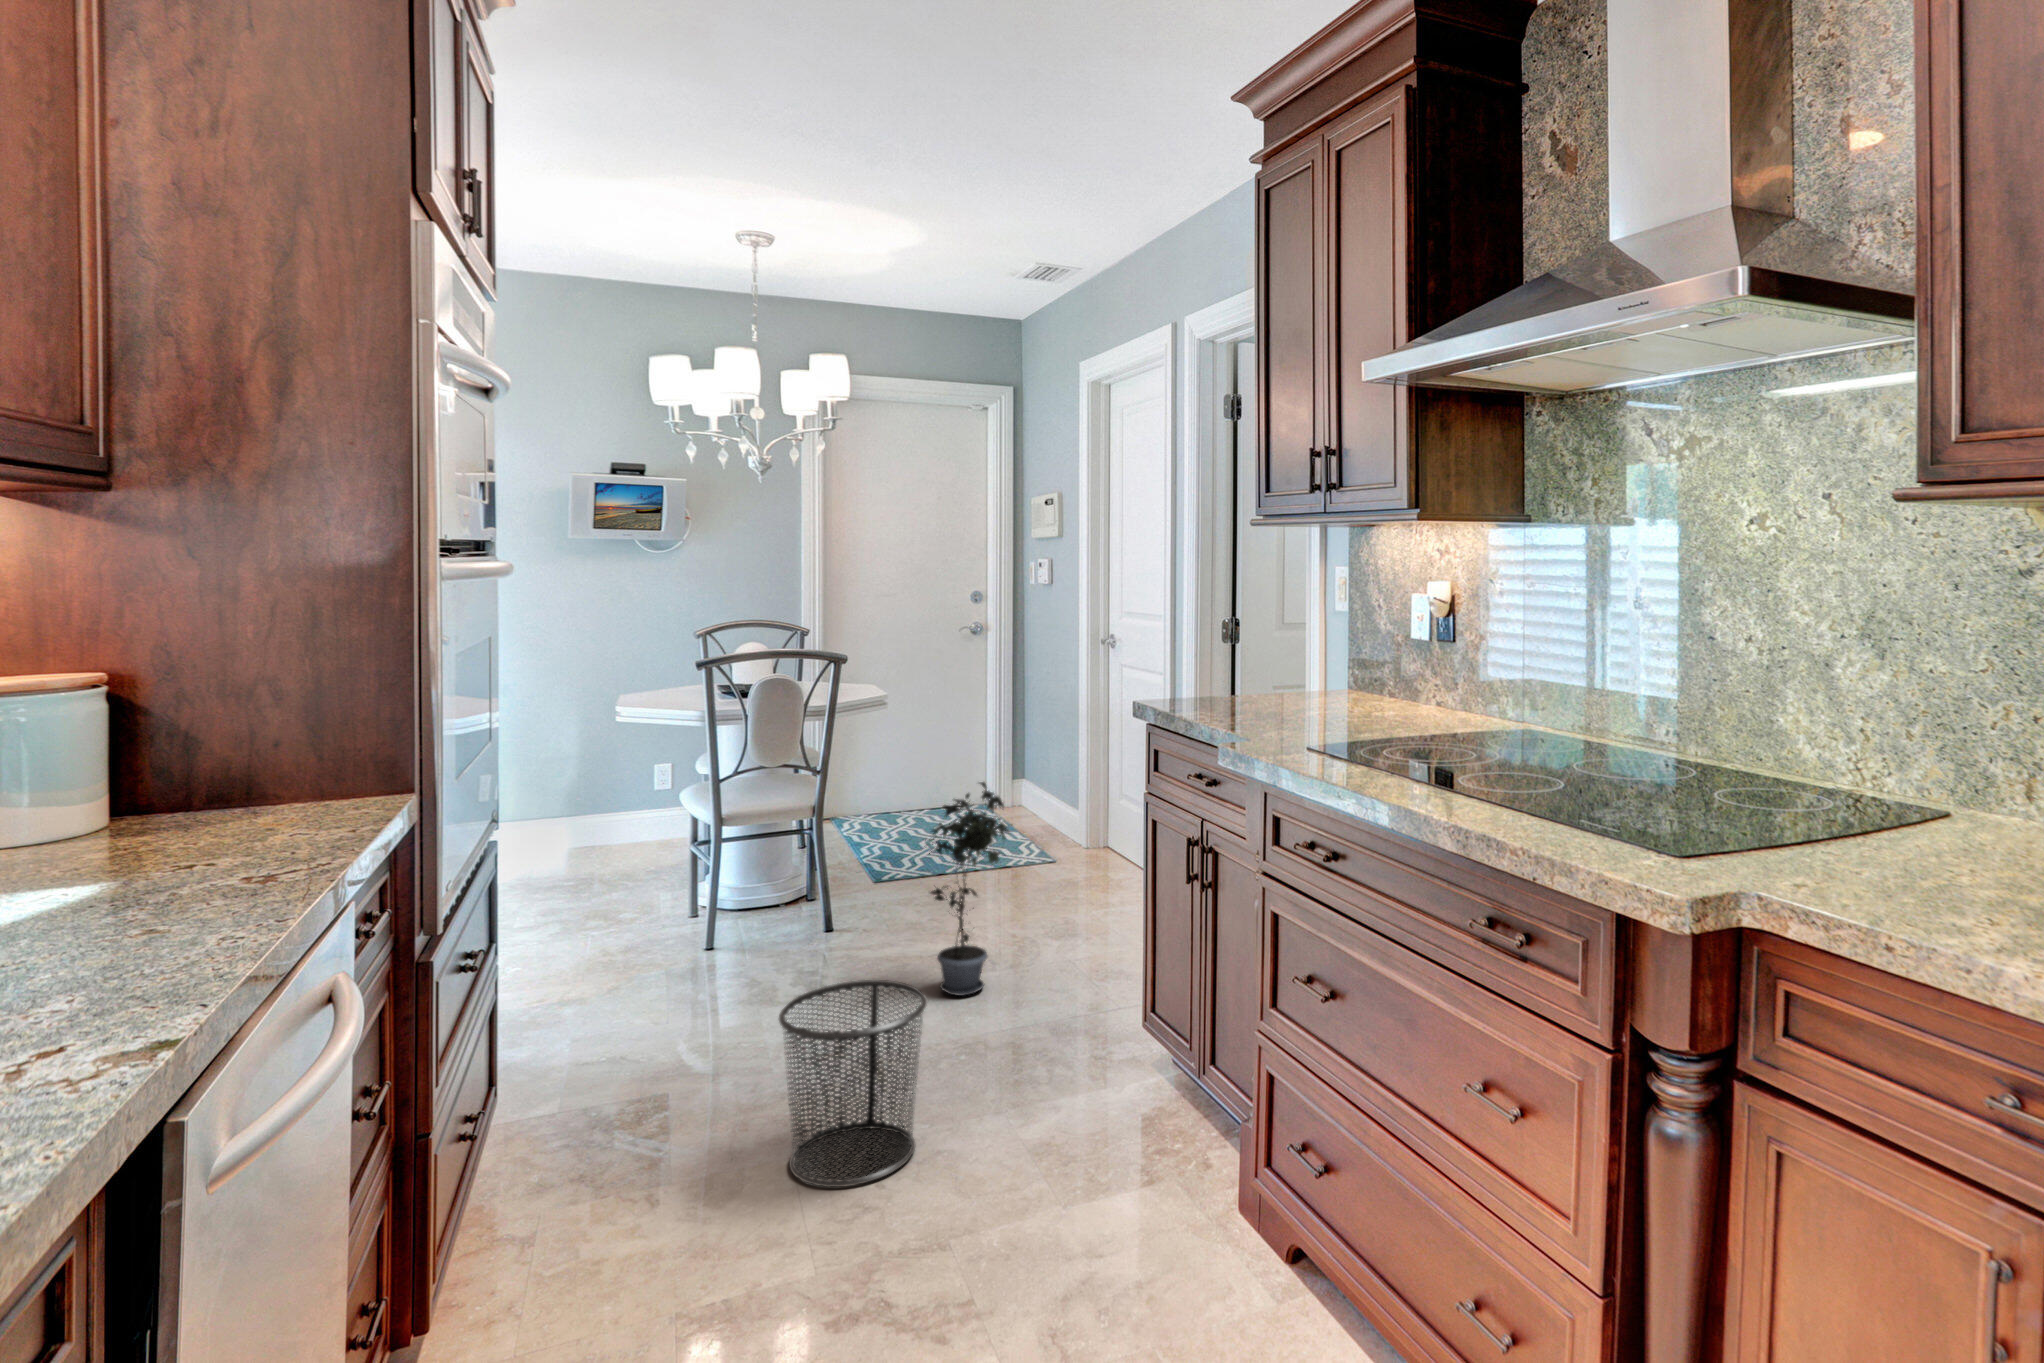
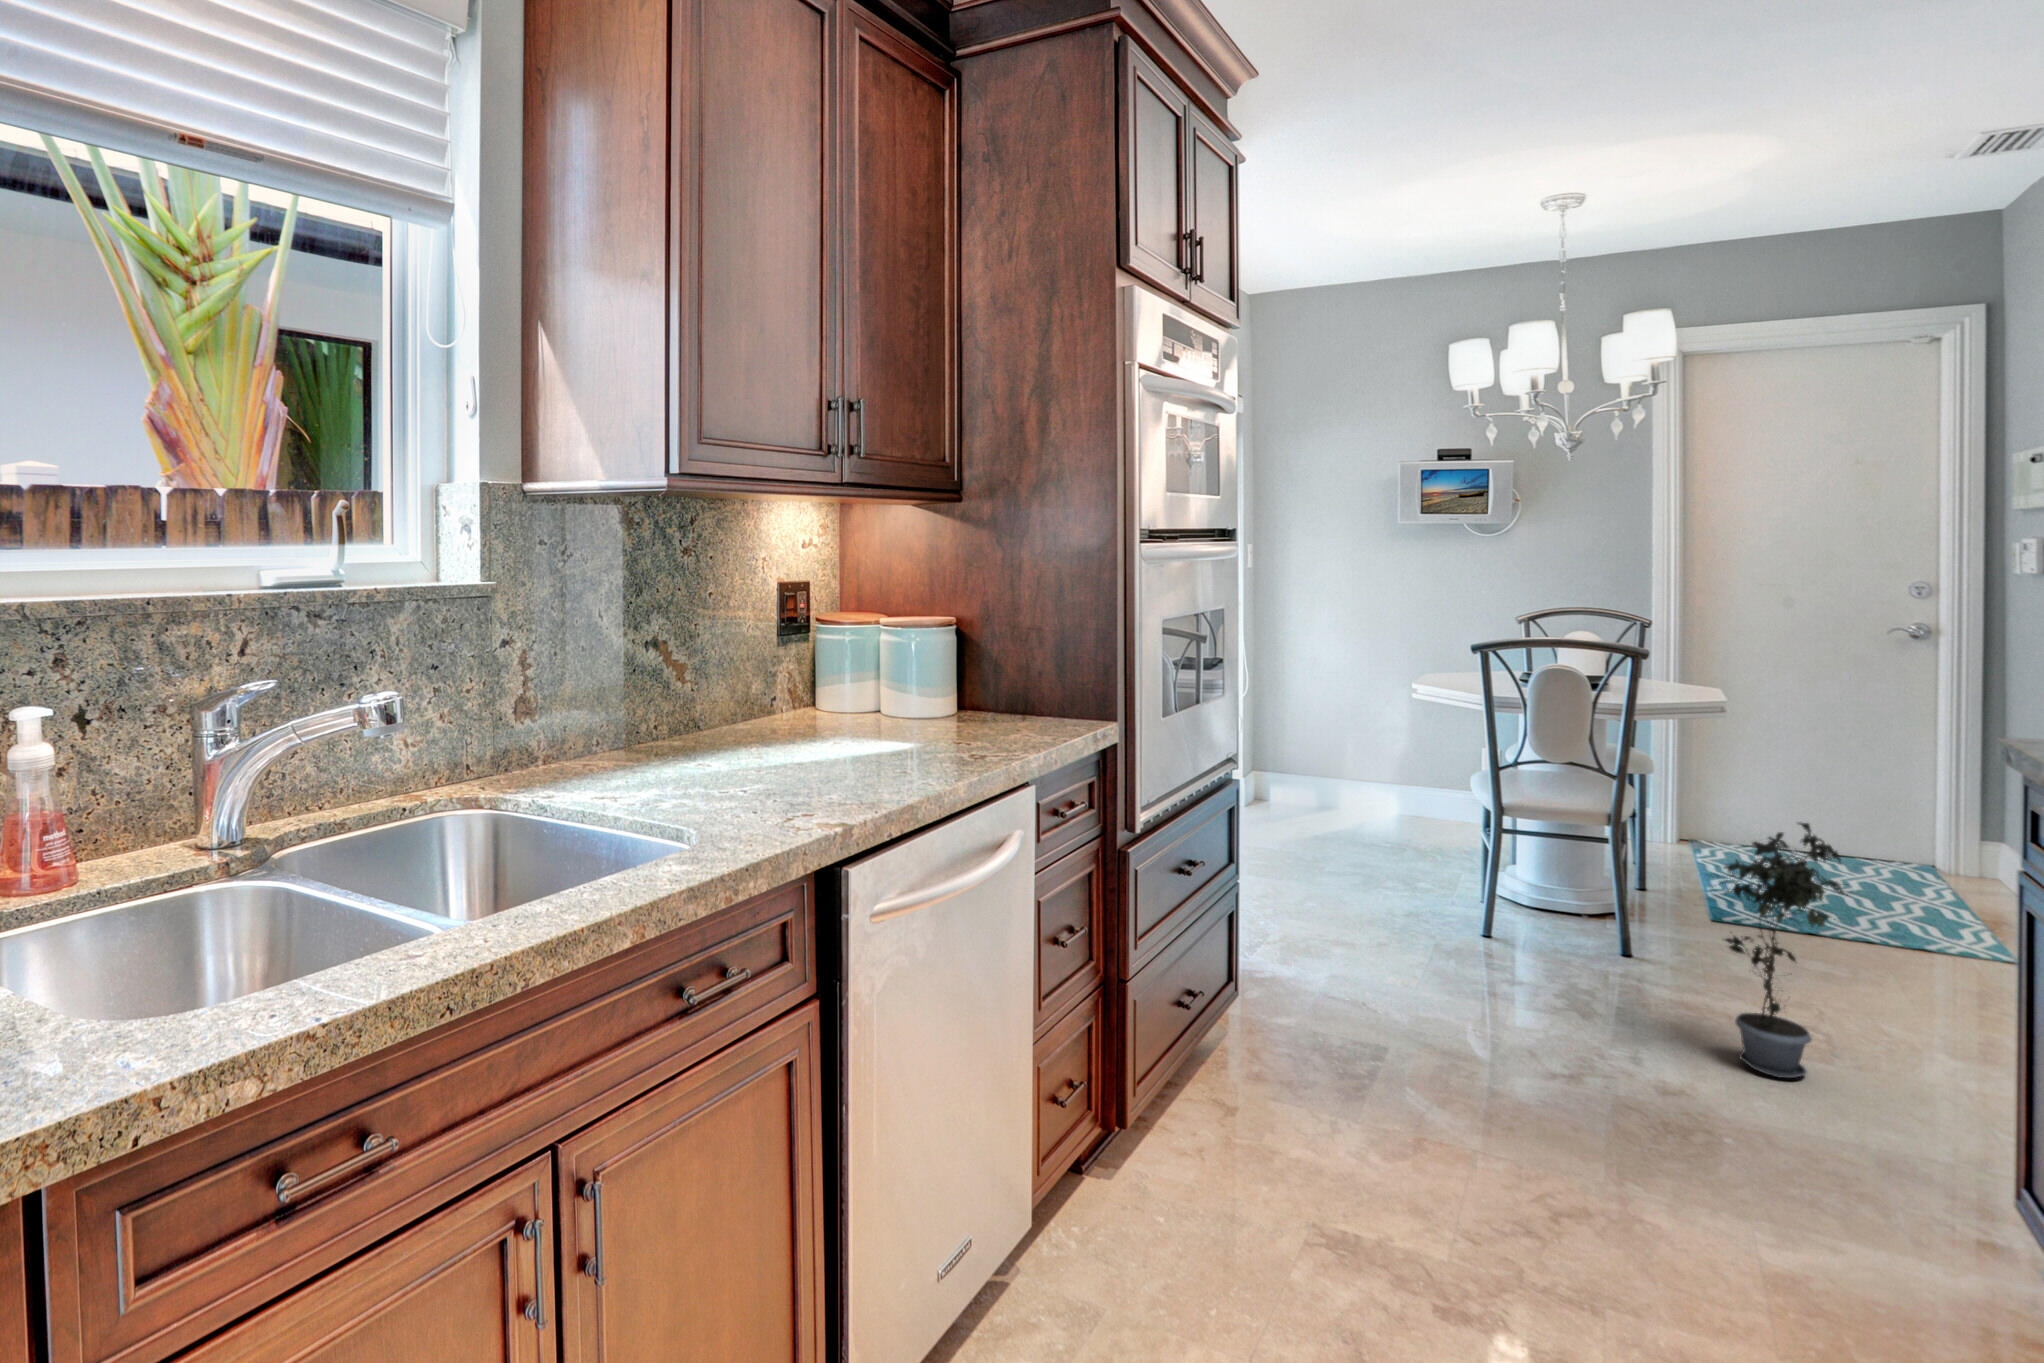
waste bin: present [779,980,927,1187] -> none [1463,989,1638,1210]

